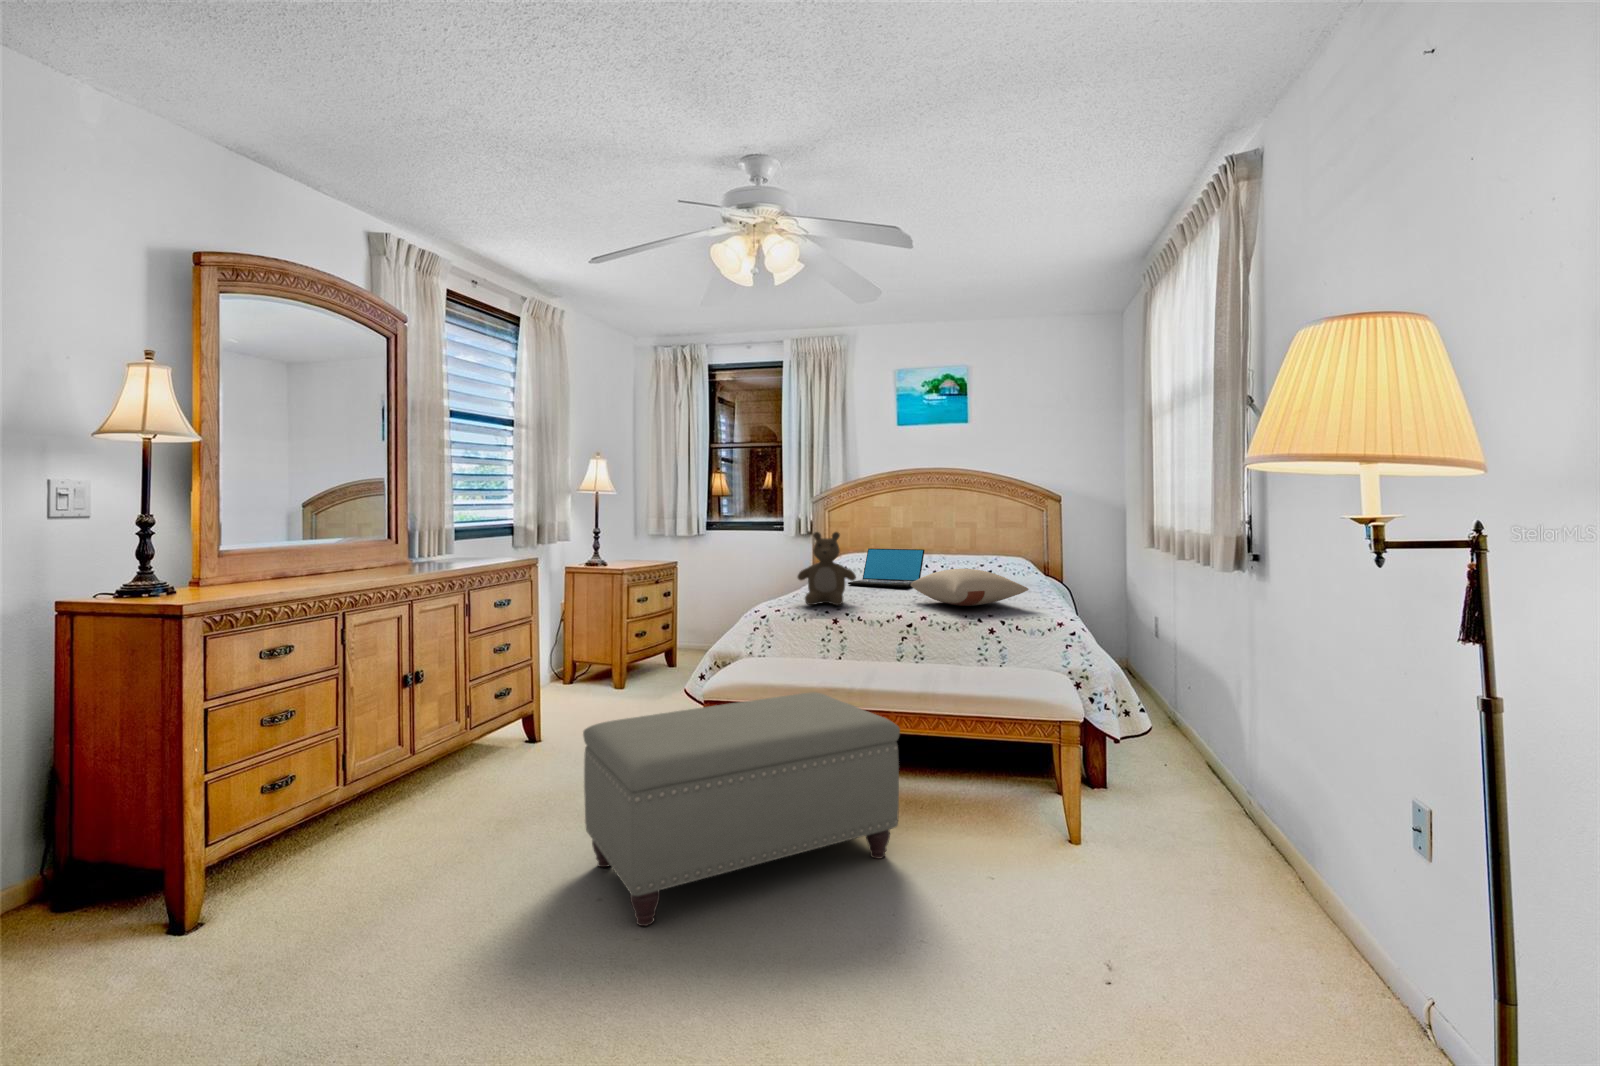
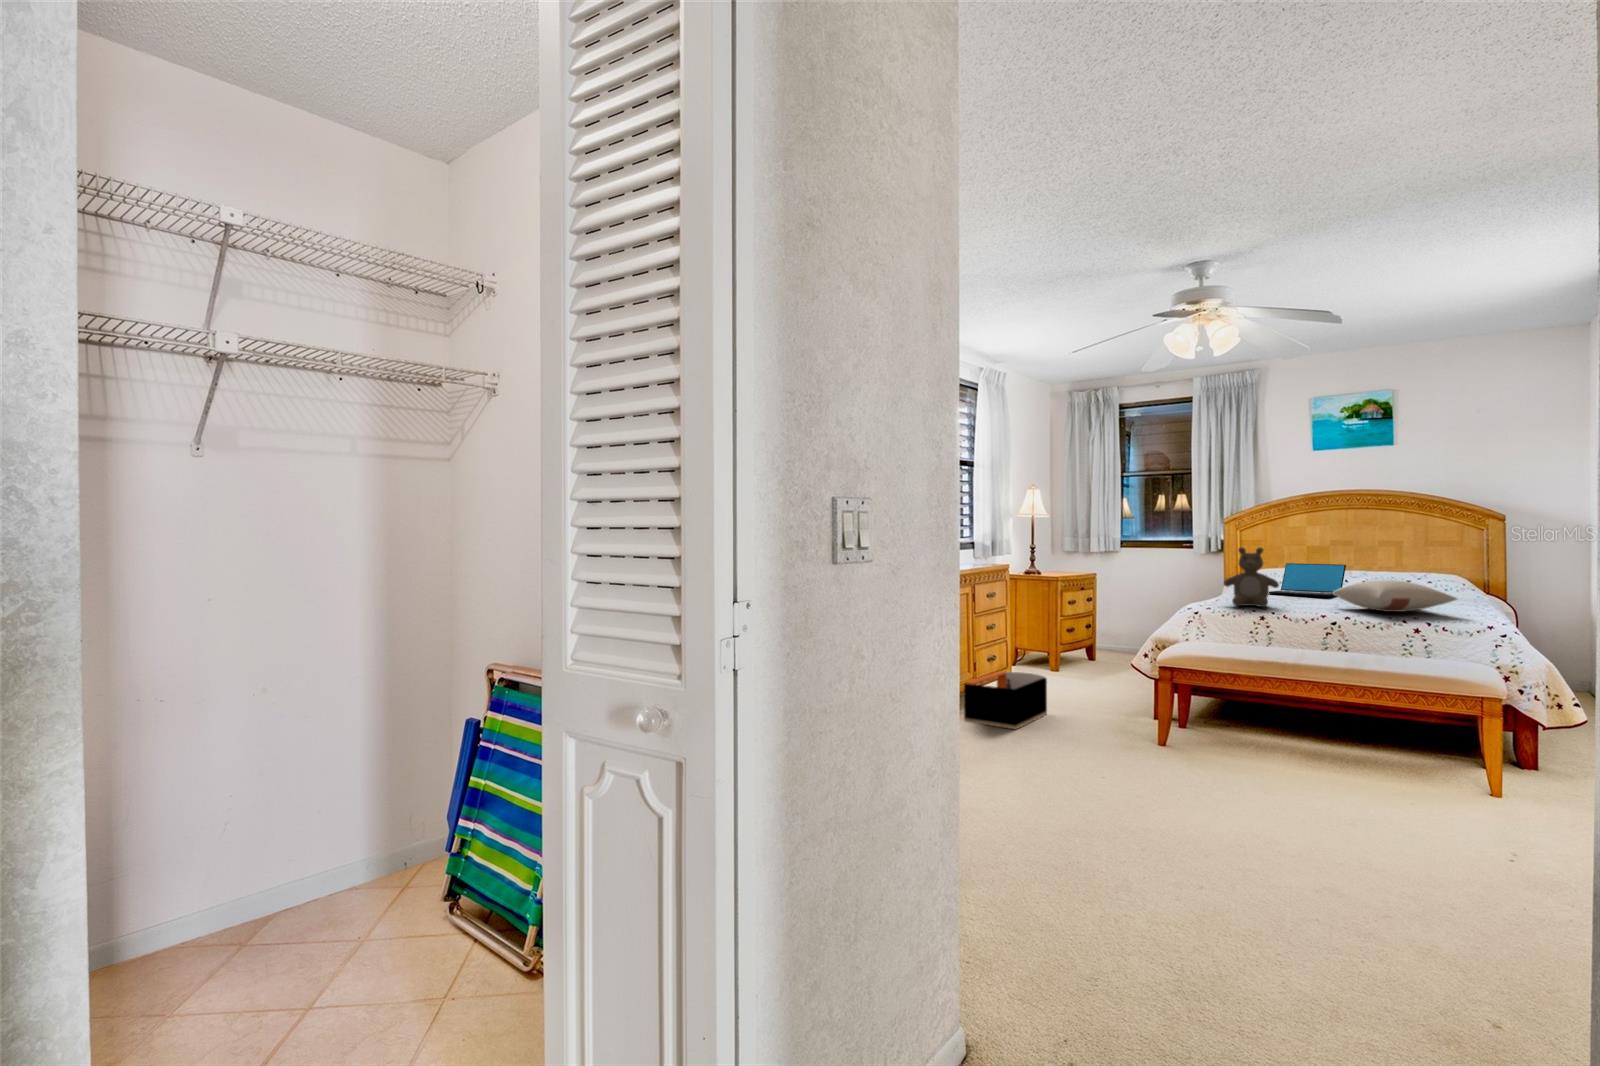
ottoman: present [583,692,900,926] -> none [1087,665,1330,787]
storage bin: none [433,710,572,810] -> present [964,672,1047,729]

